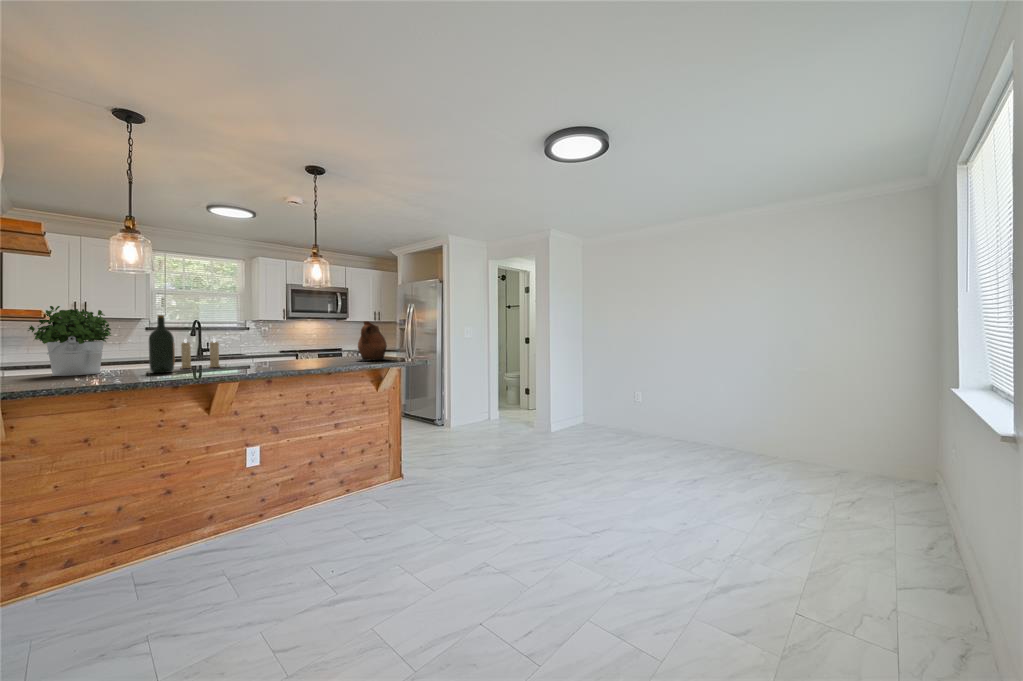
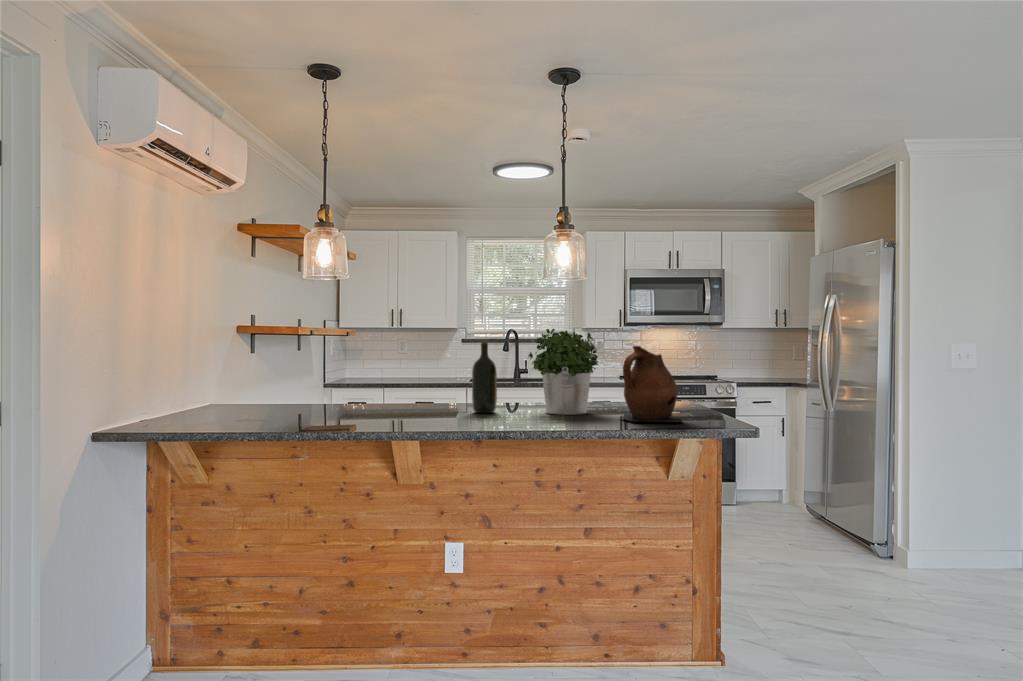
potted plant: present [28,306,111,376] -> present [528,329,598,415]
wine bottle: present [149,315,175,373] -> present [472,340,497,413]
candle: present [181,339,220,368] -> none [389,367,433,412]

